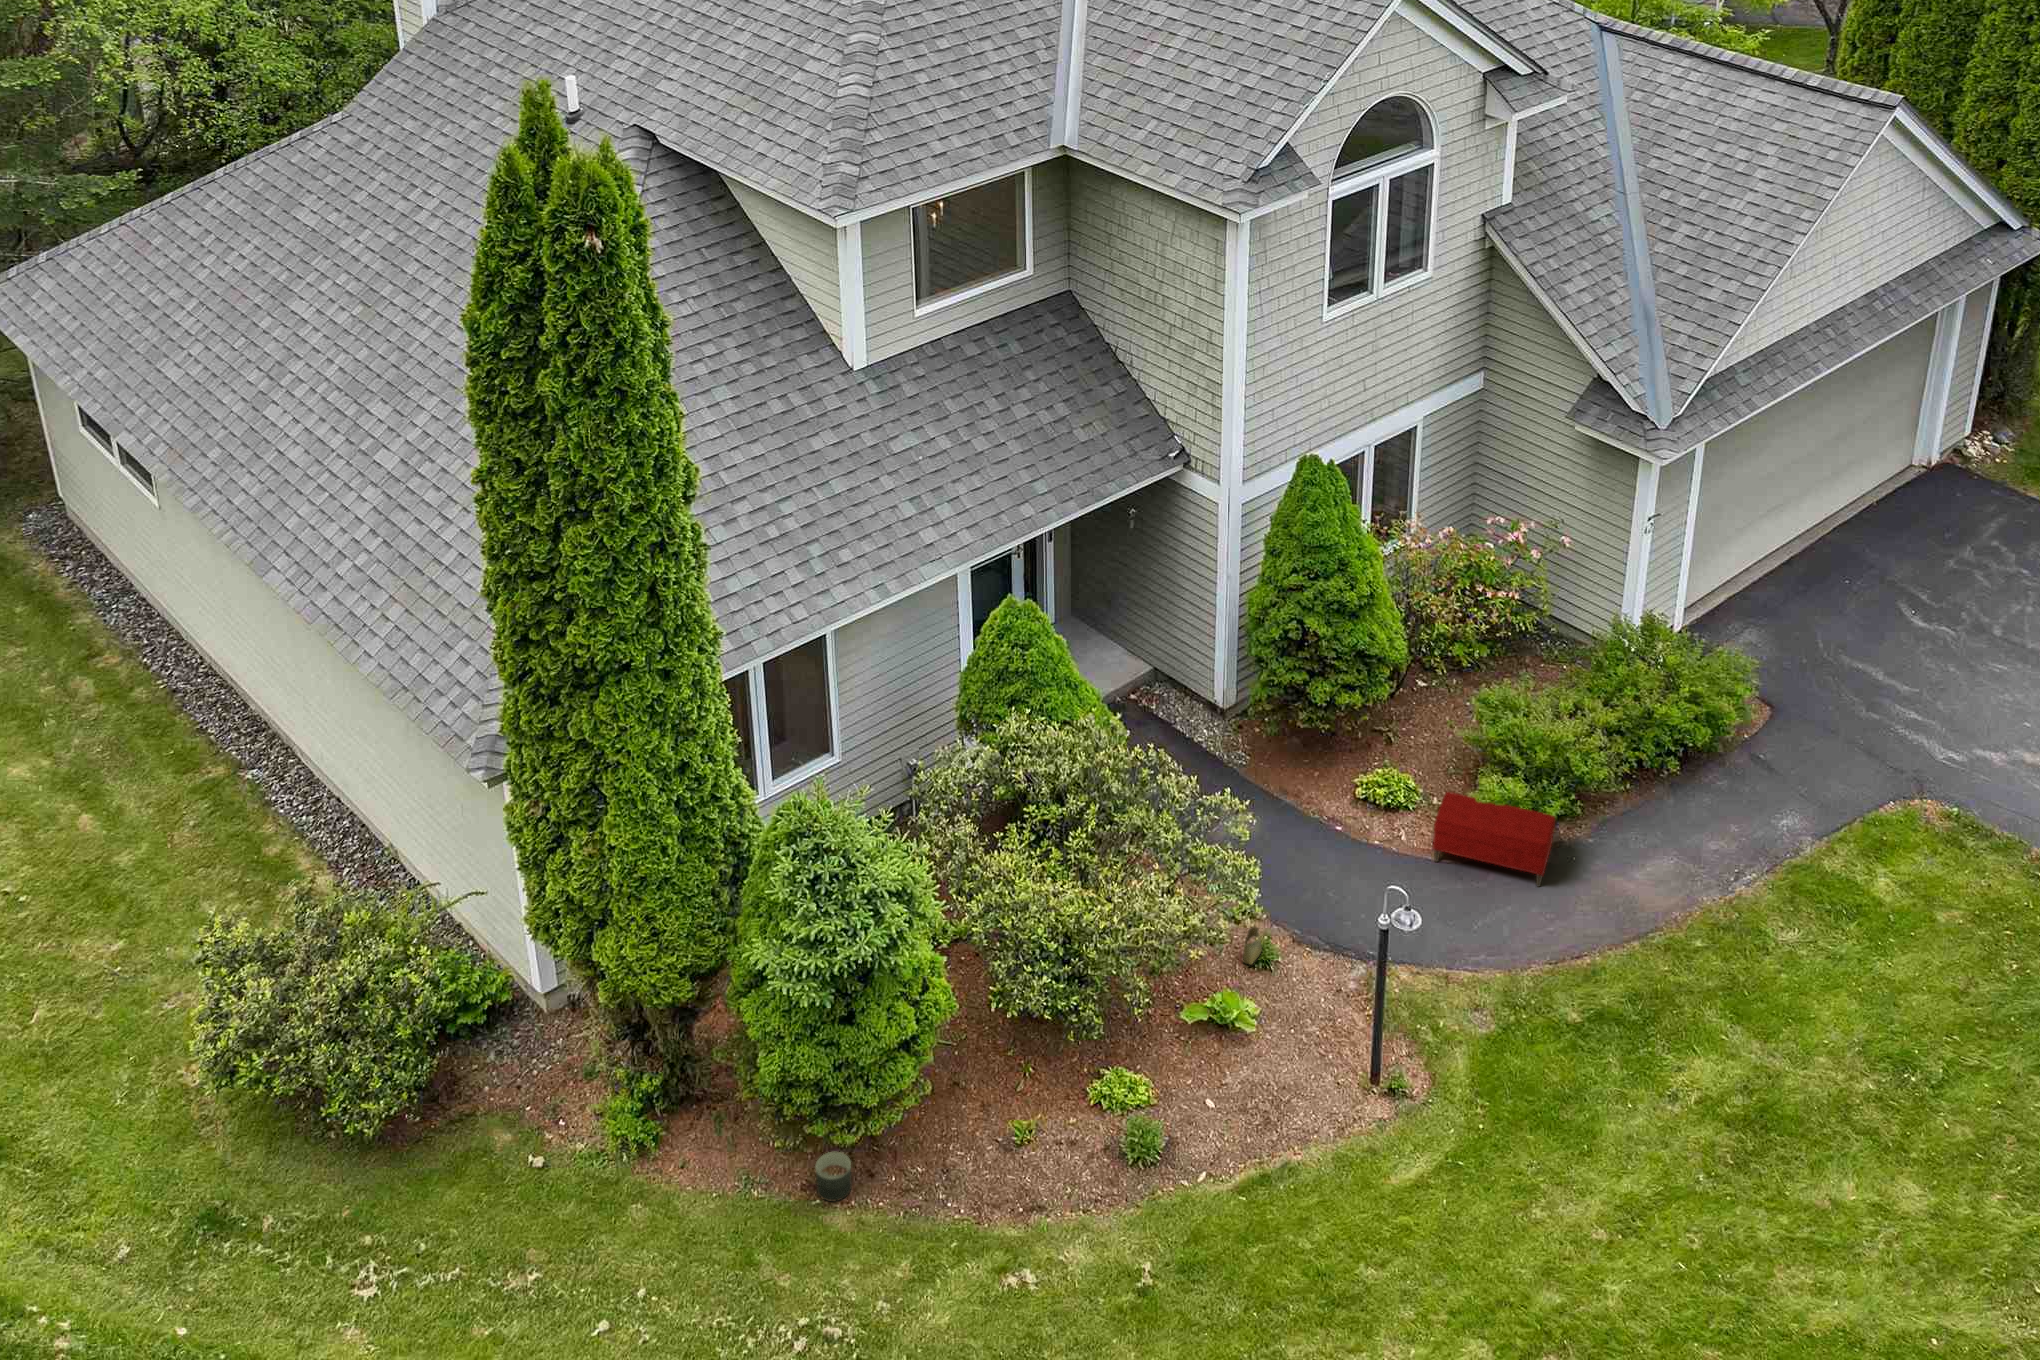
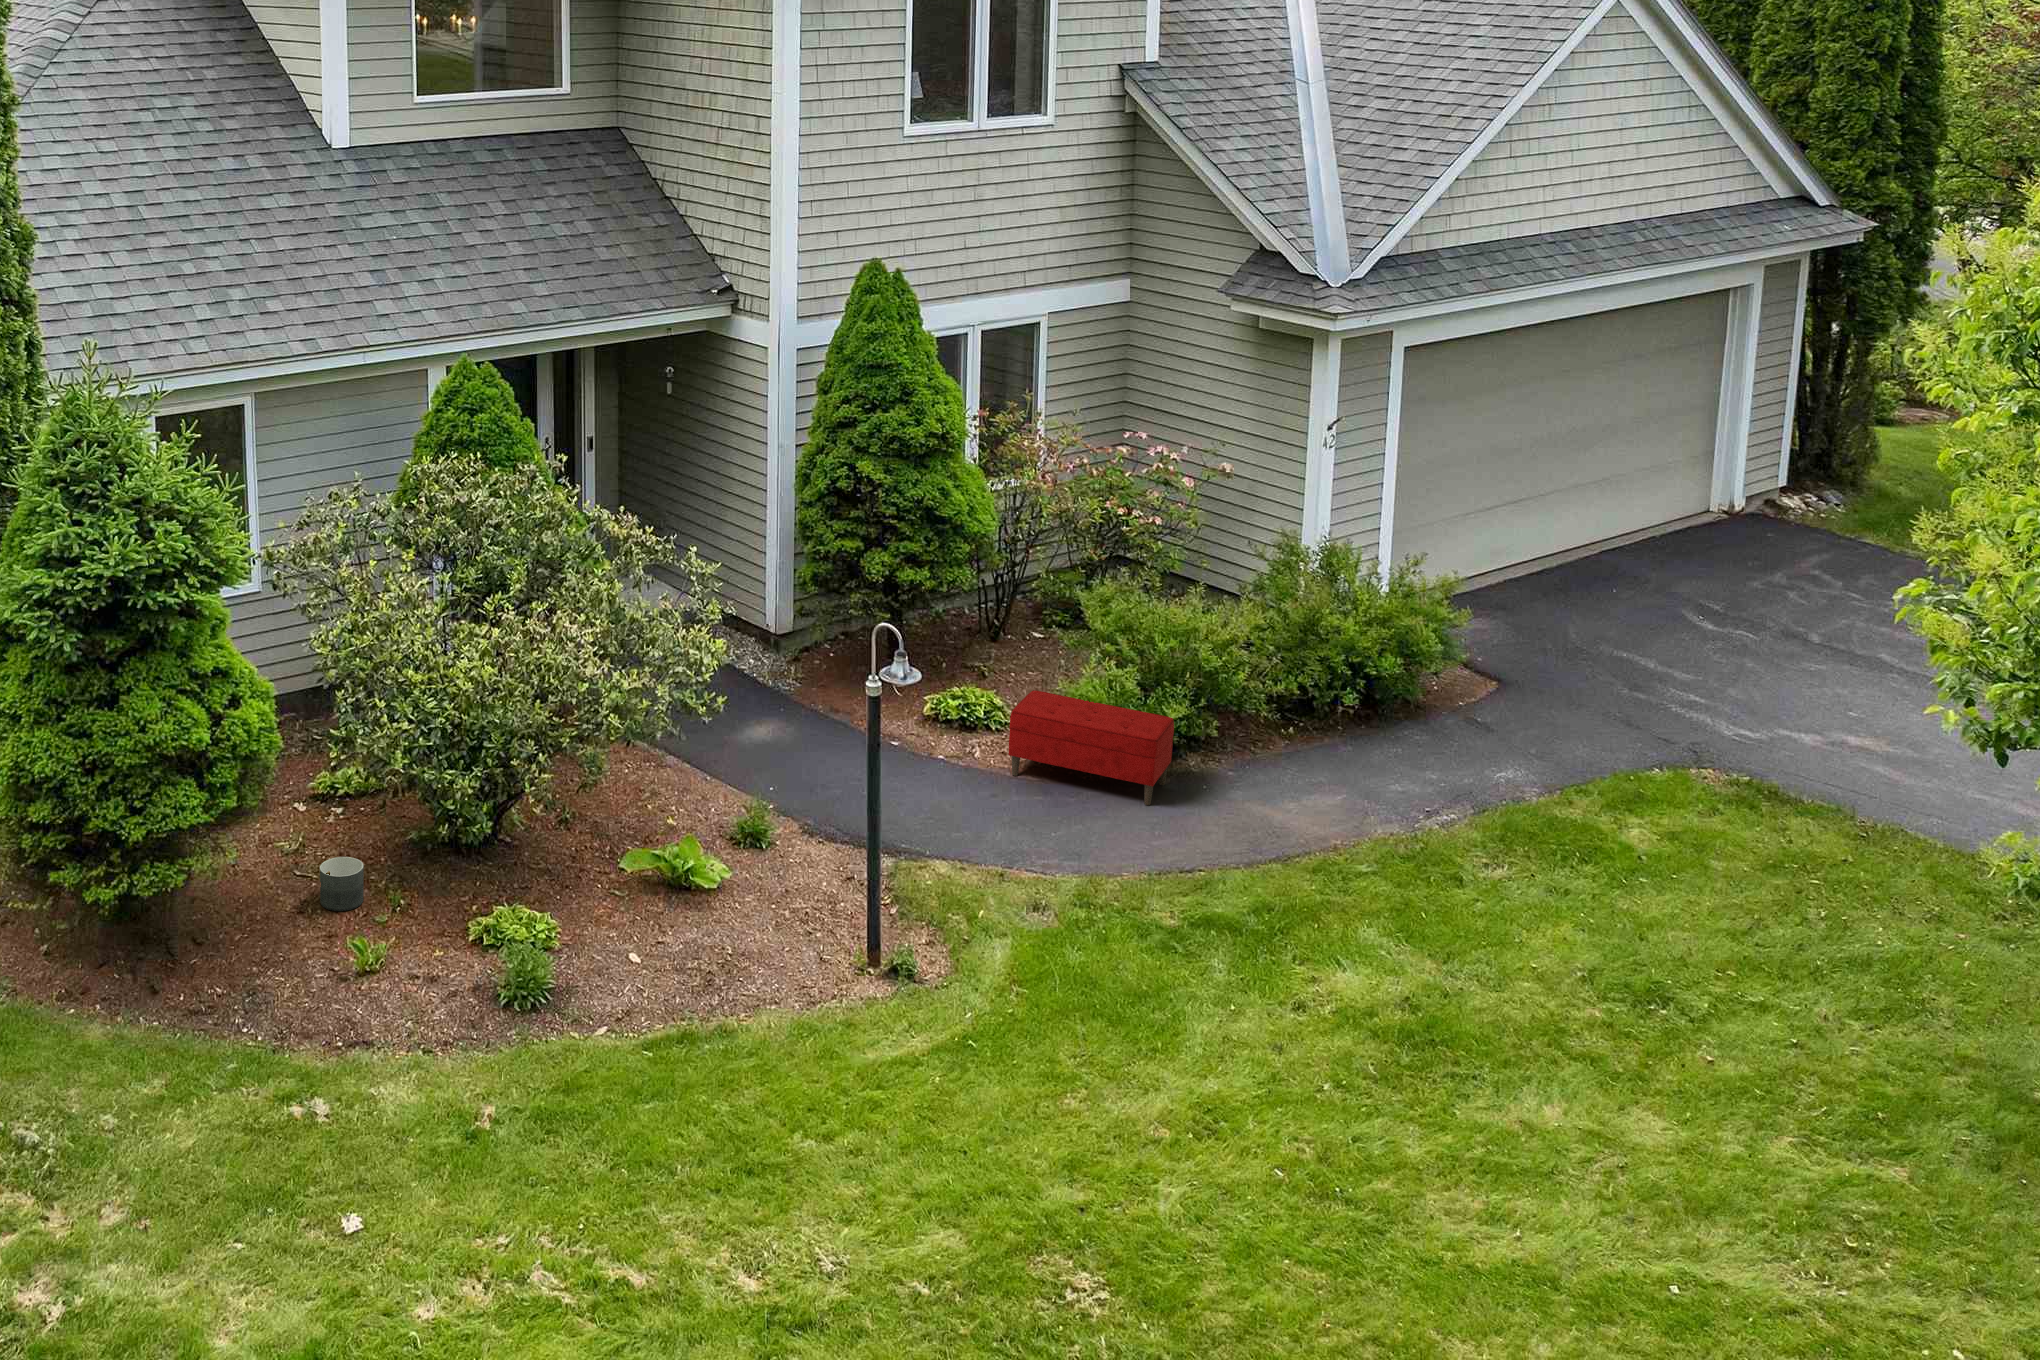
woven basket: present [1243,926,1262,965] -> none [729,784,758,844]
planter: present [815,1152,852,1201] -> present [320,857,364,911]

